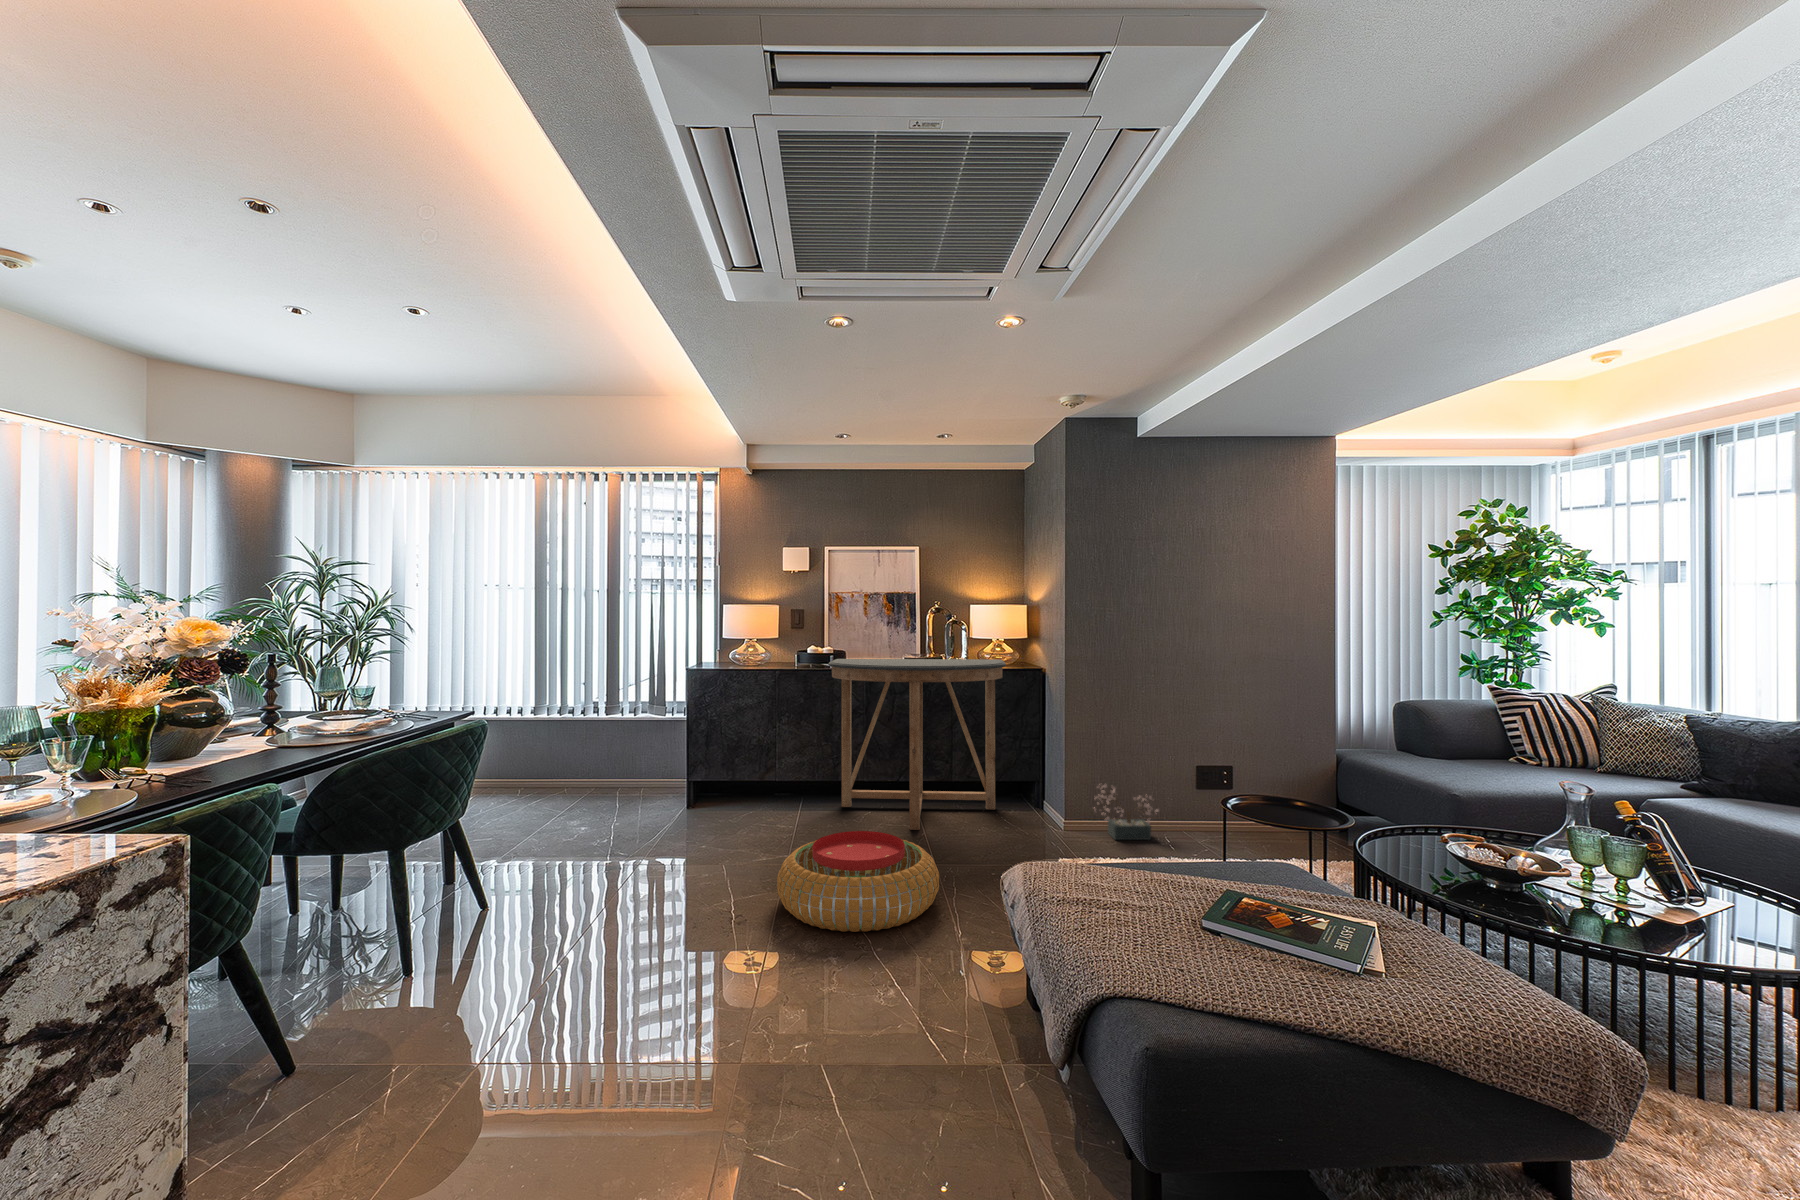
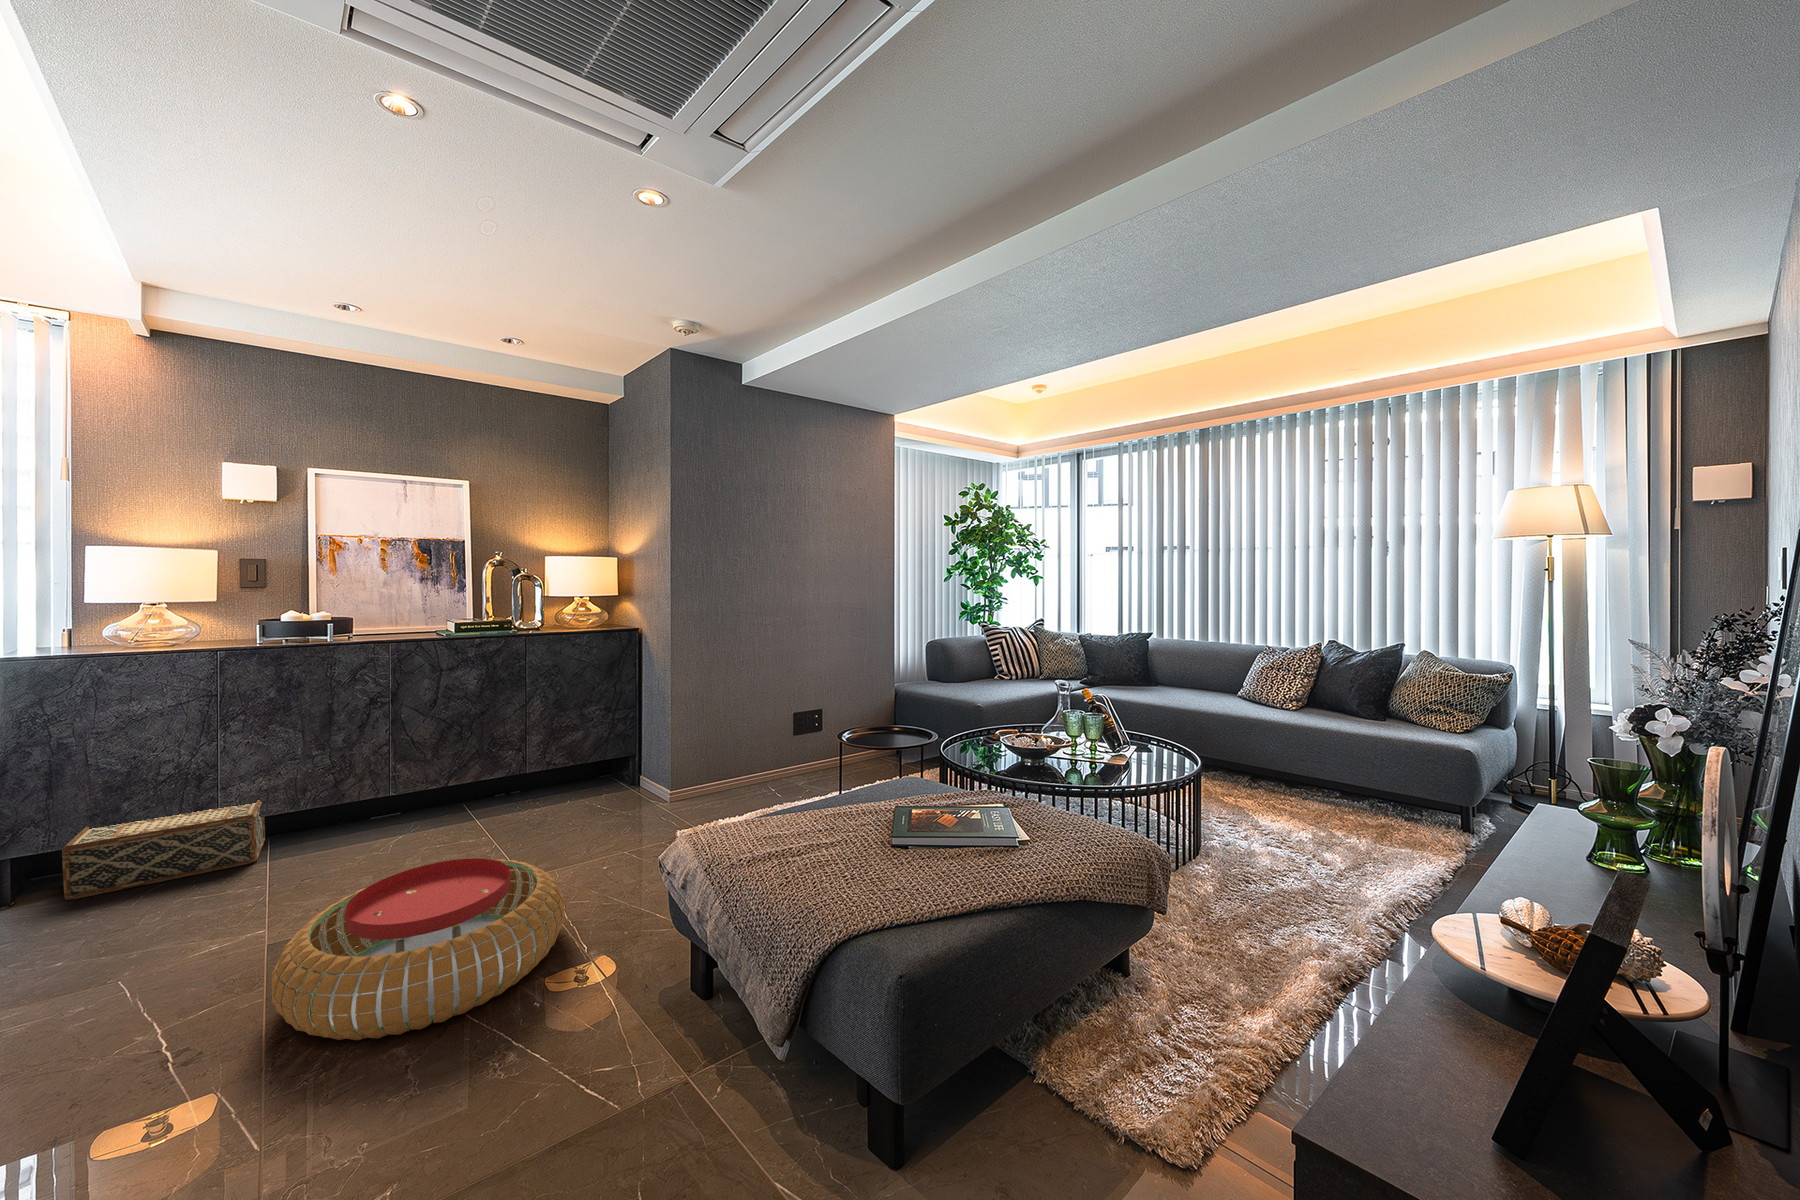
console table: present [828,659,1006,830] -> none [331,618,602,836]
woven basket: none [706,774,793,817] -> present [62,800,265,900]
decorative plant: present [1094,785,1158,840] -> none [708,739,769,794]

